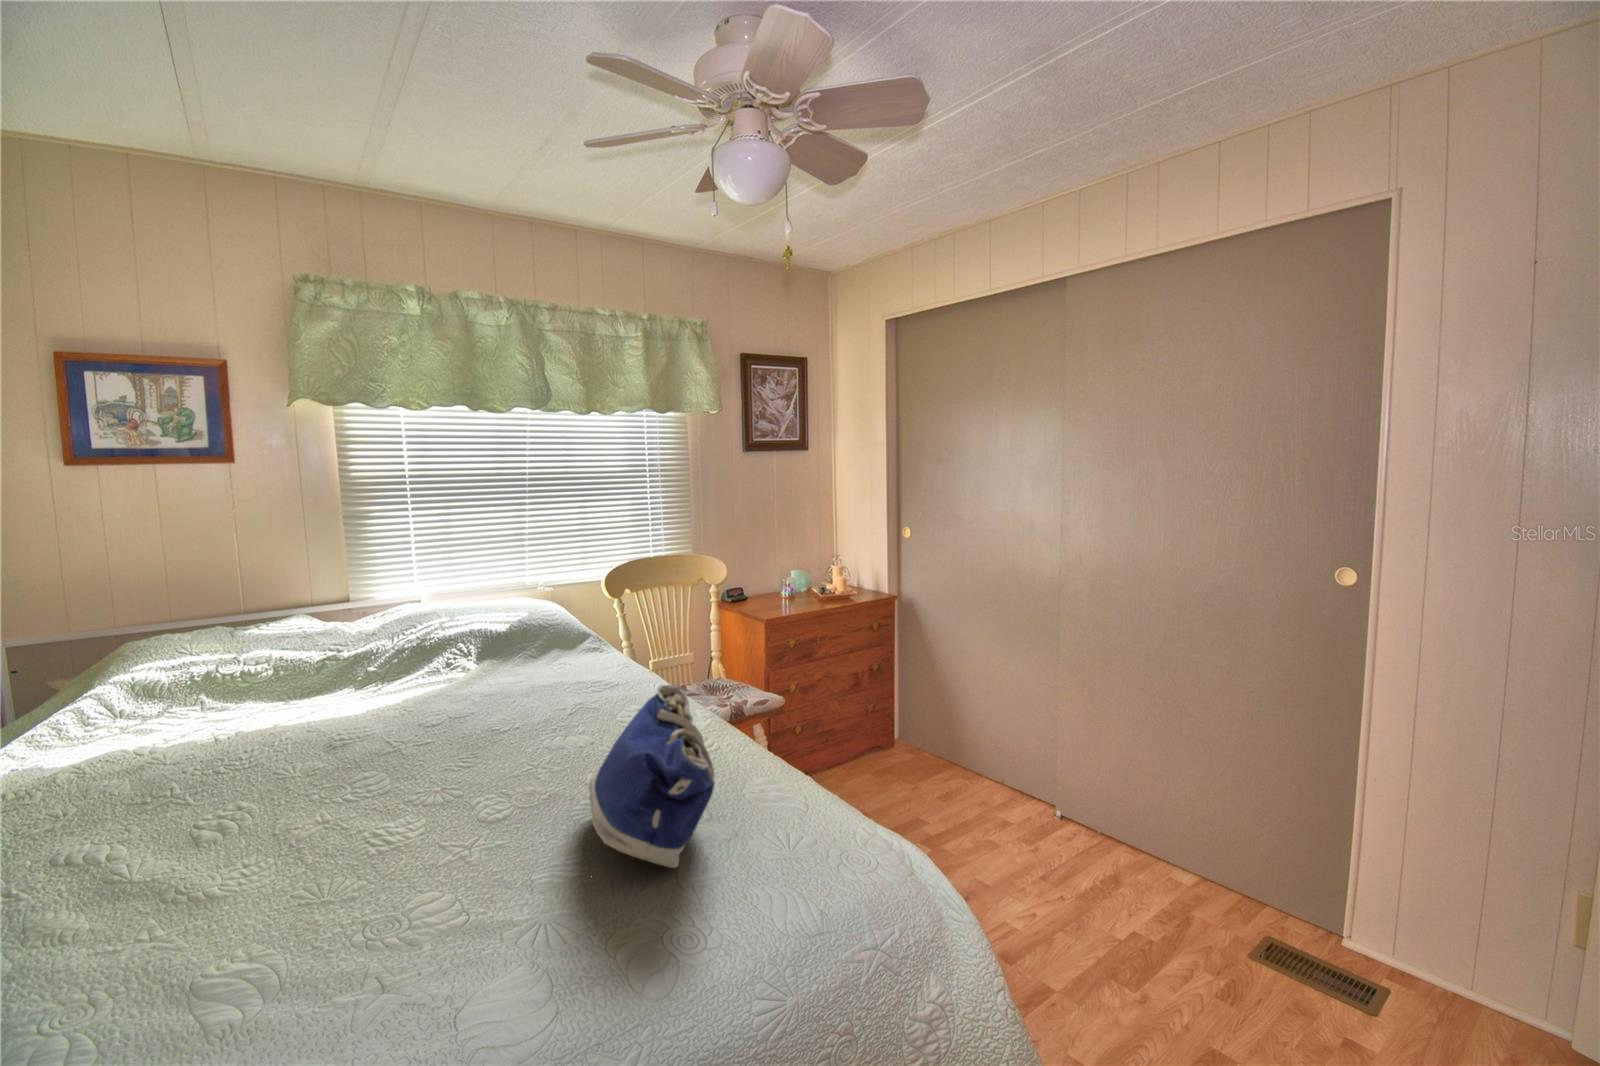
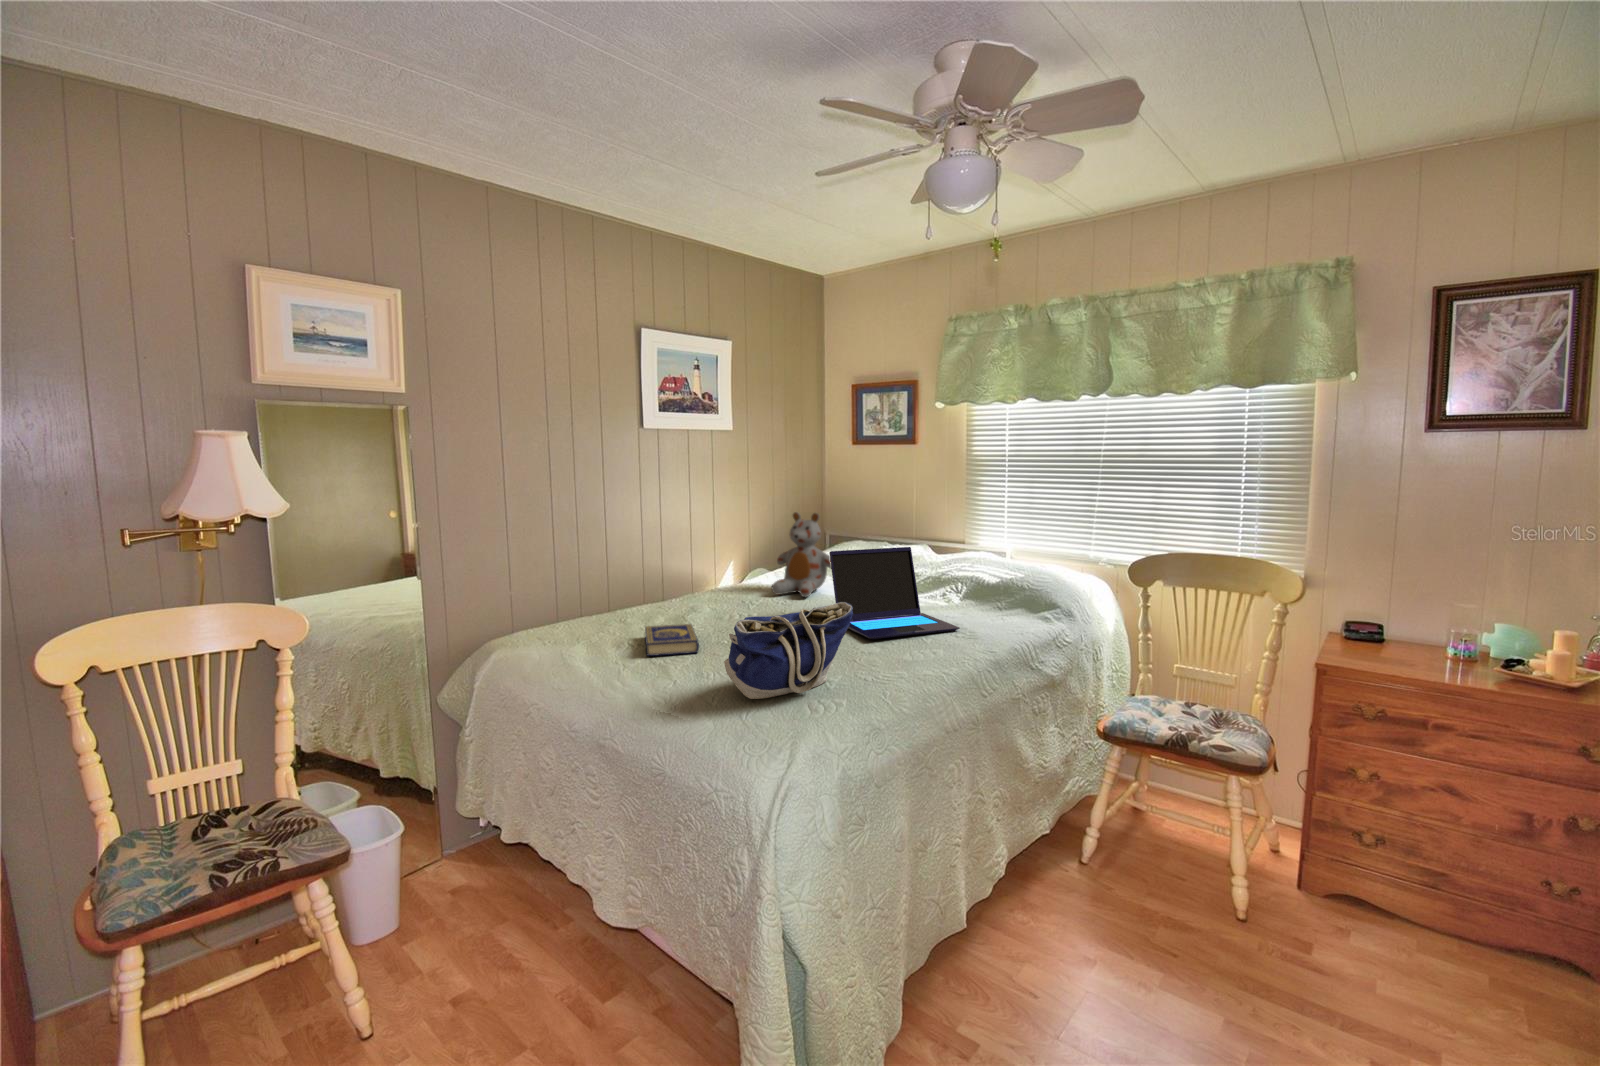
stuffed bear: none [114,590,273,760] -> present [772,512,831,597]
laptop: none [387,609,581,744] -> present [829,547,960,639]
book: none [123,870,369,970] -> present [645,624,699,656]

